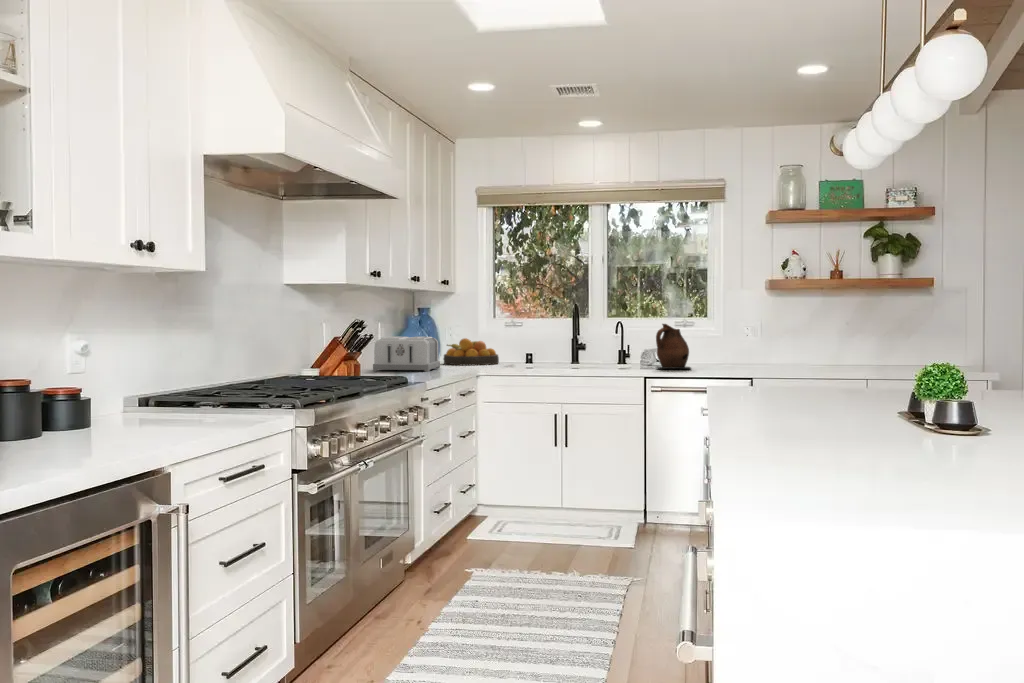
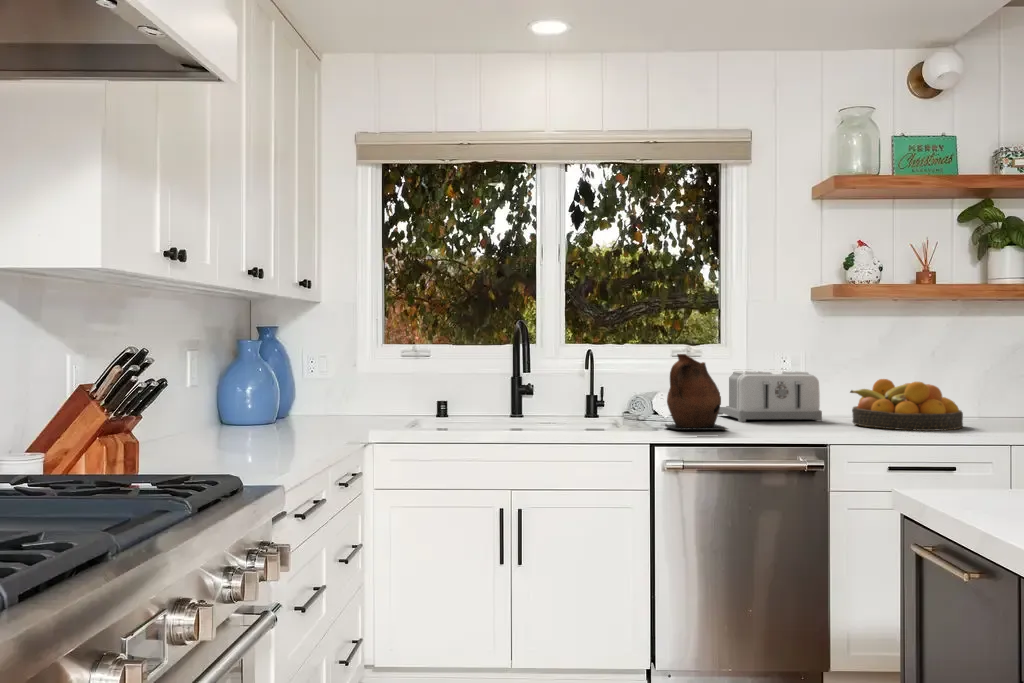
toaster: present [373,336,440,372] -> present [718,370,822,422]
fruit bowl: present [443,338,499,365] -> present [850,379,963,431]

